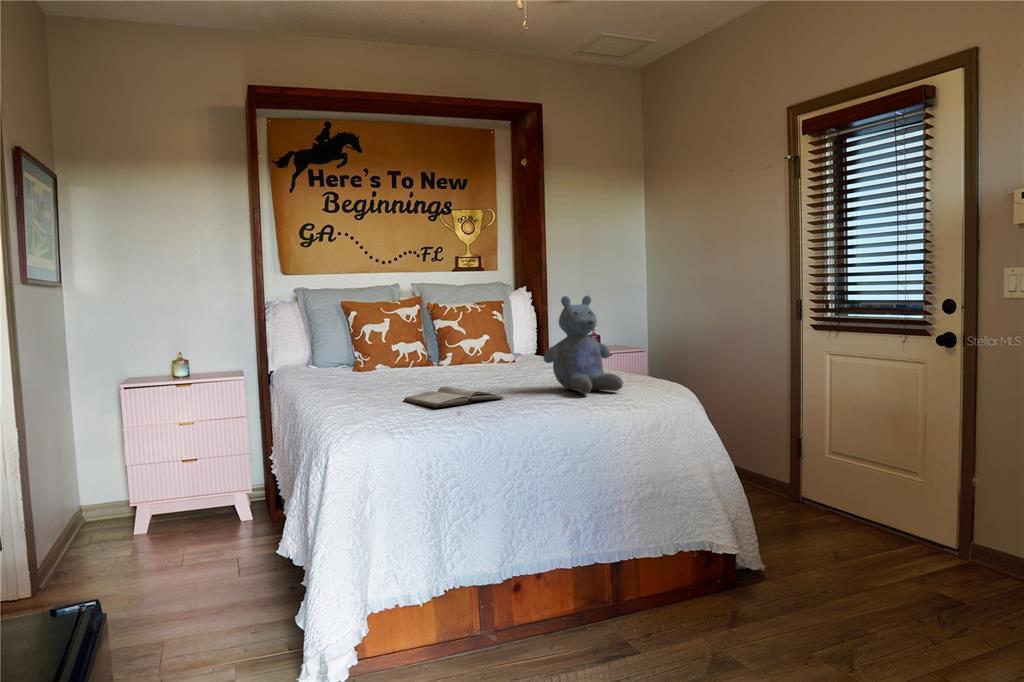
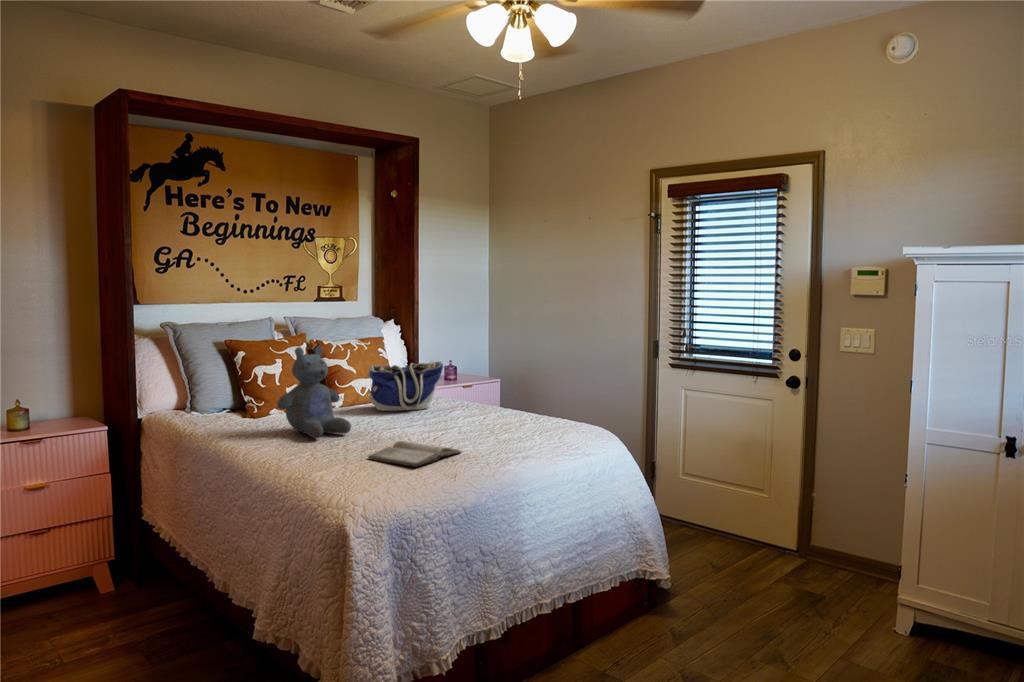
stuffed bear: present [544,296,623,394] -> present [277,346,351,438]
tote bag: none [461,317,540,368] -> present [367,361,443,411]

